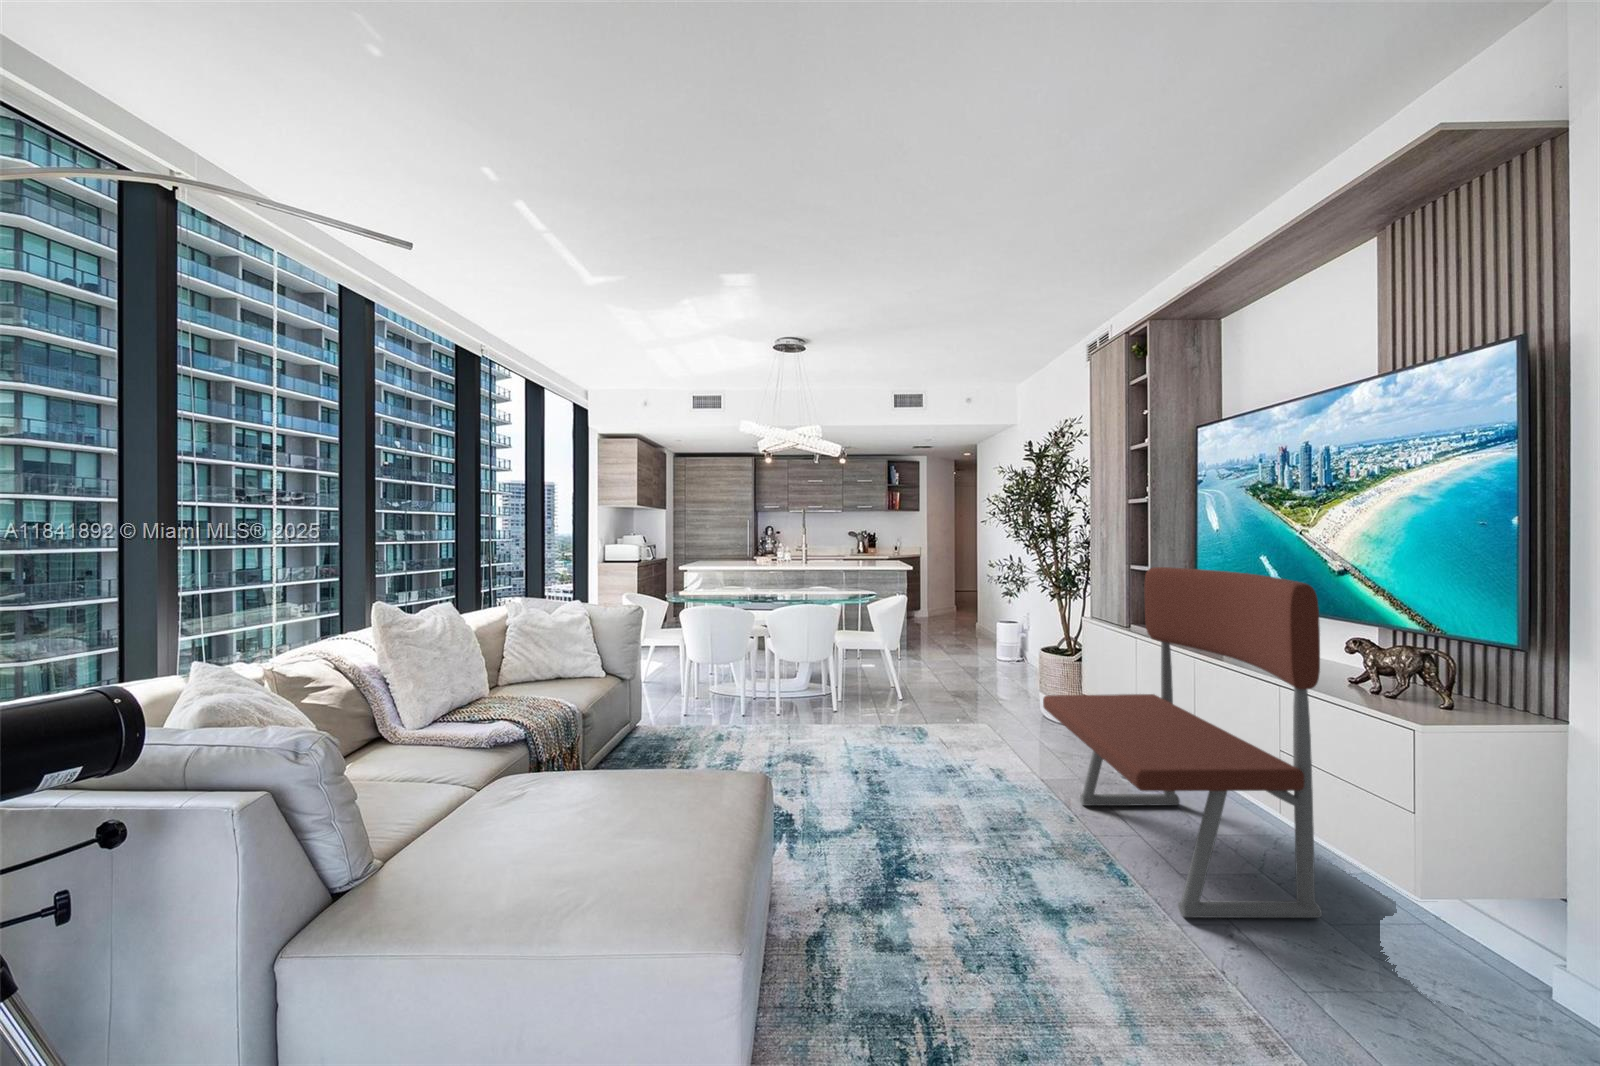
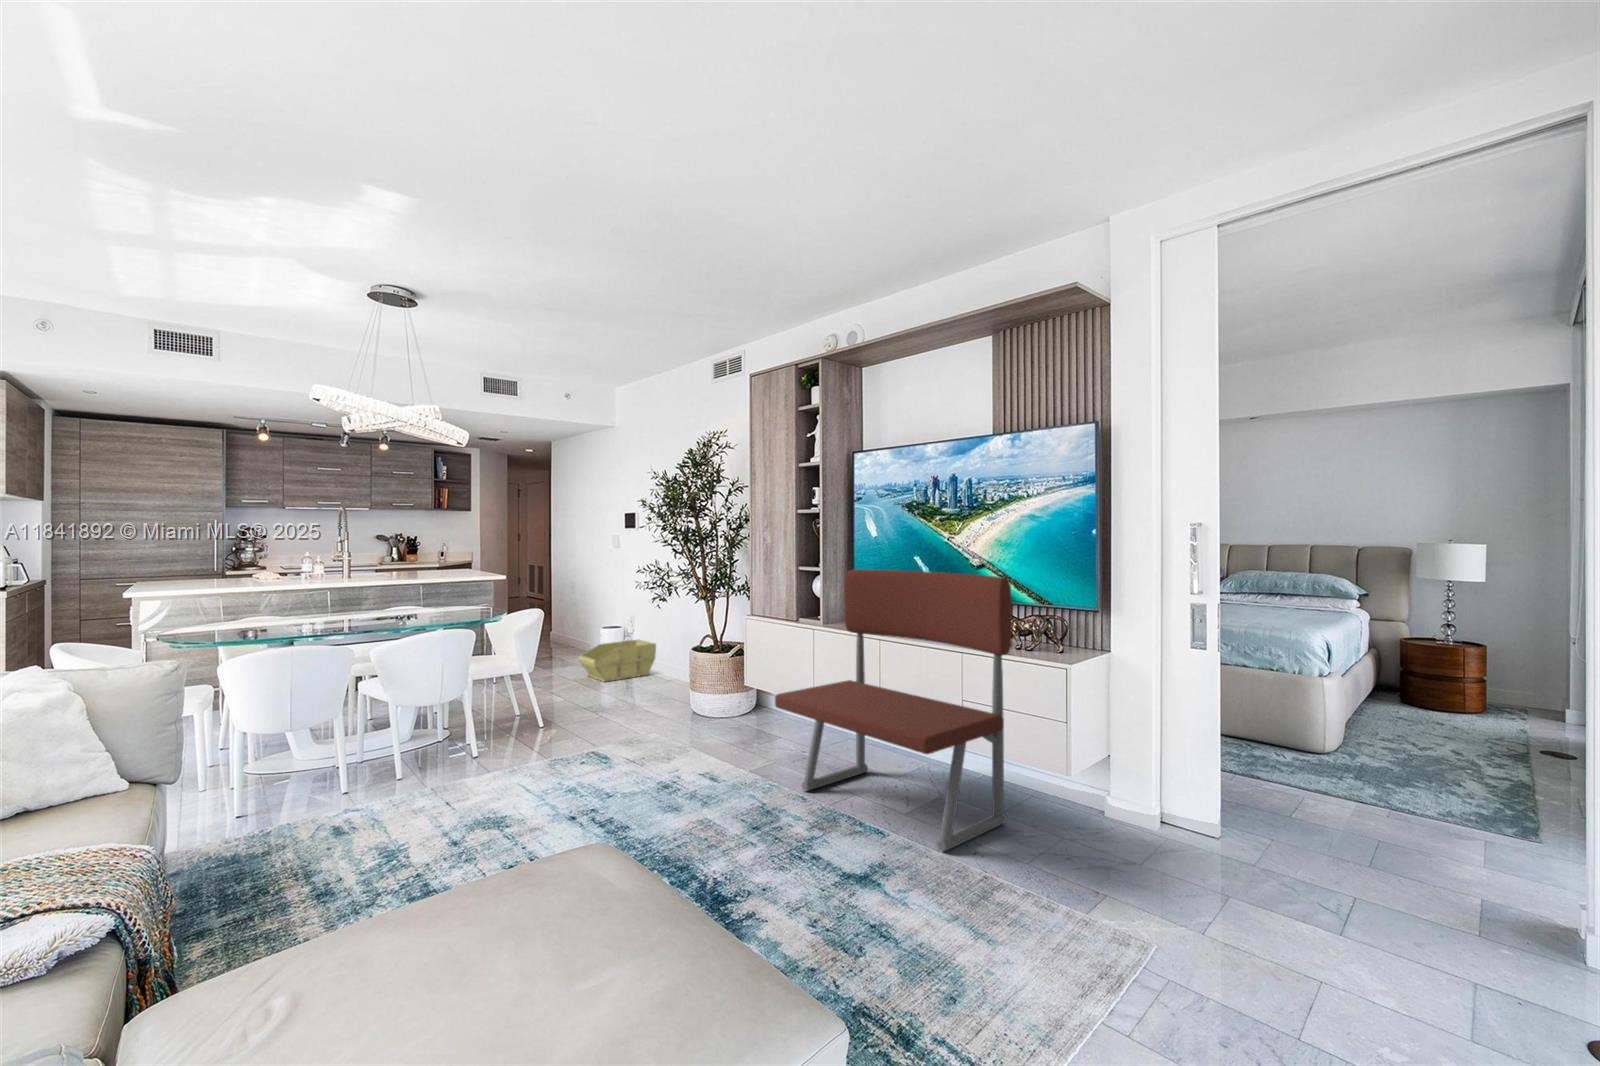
storage bin: none [971,629,1044,665] -> present [579,640,656,682]

